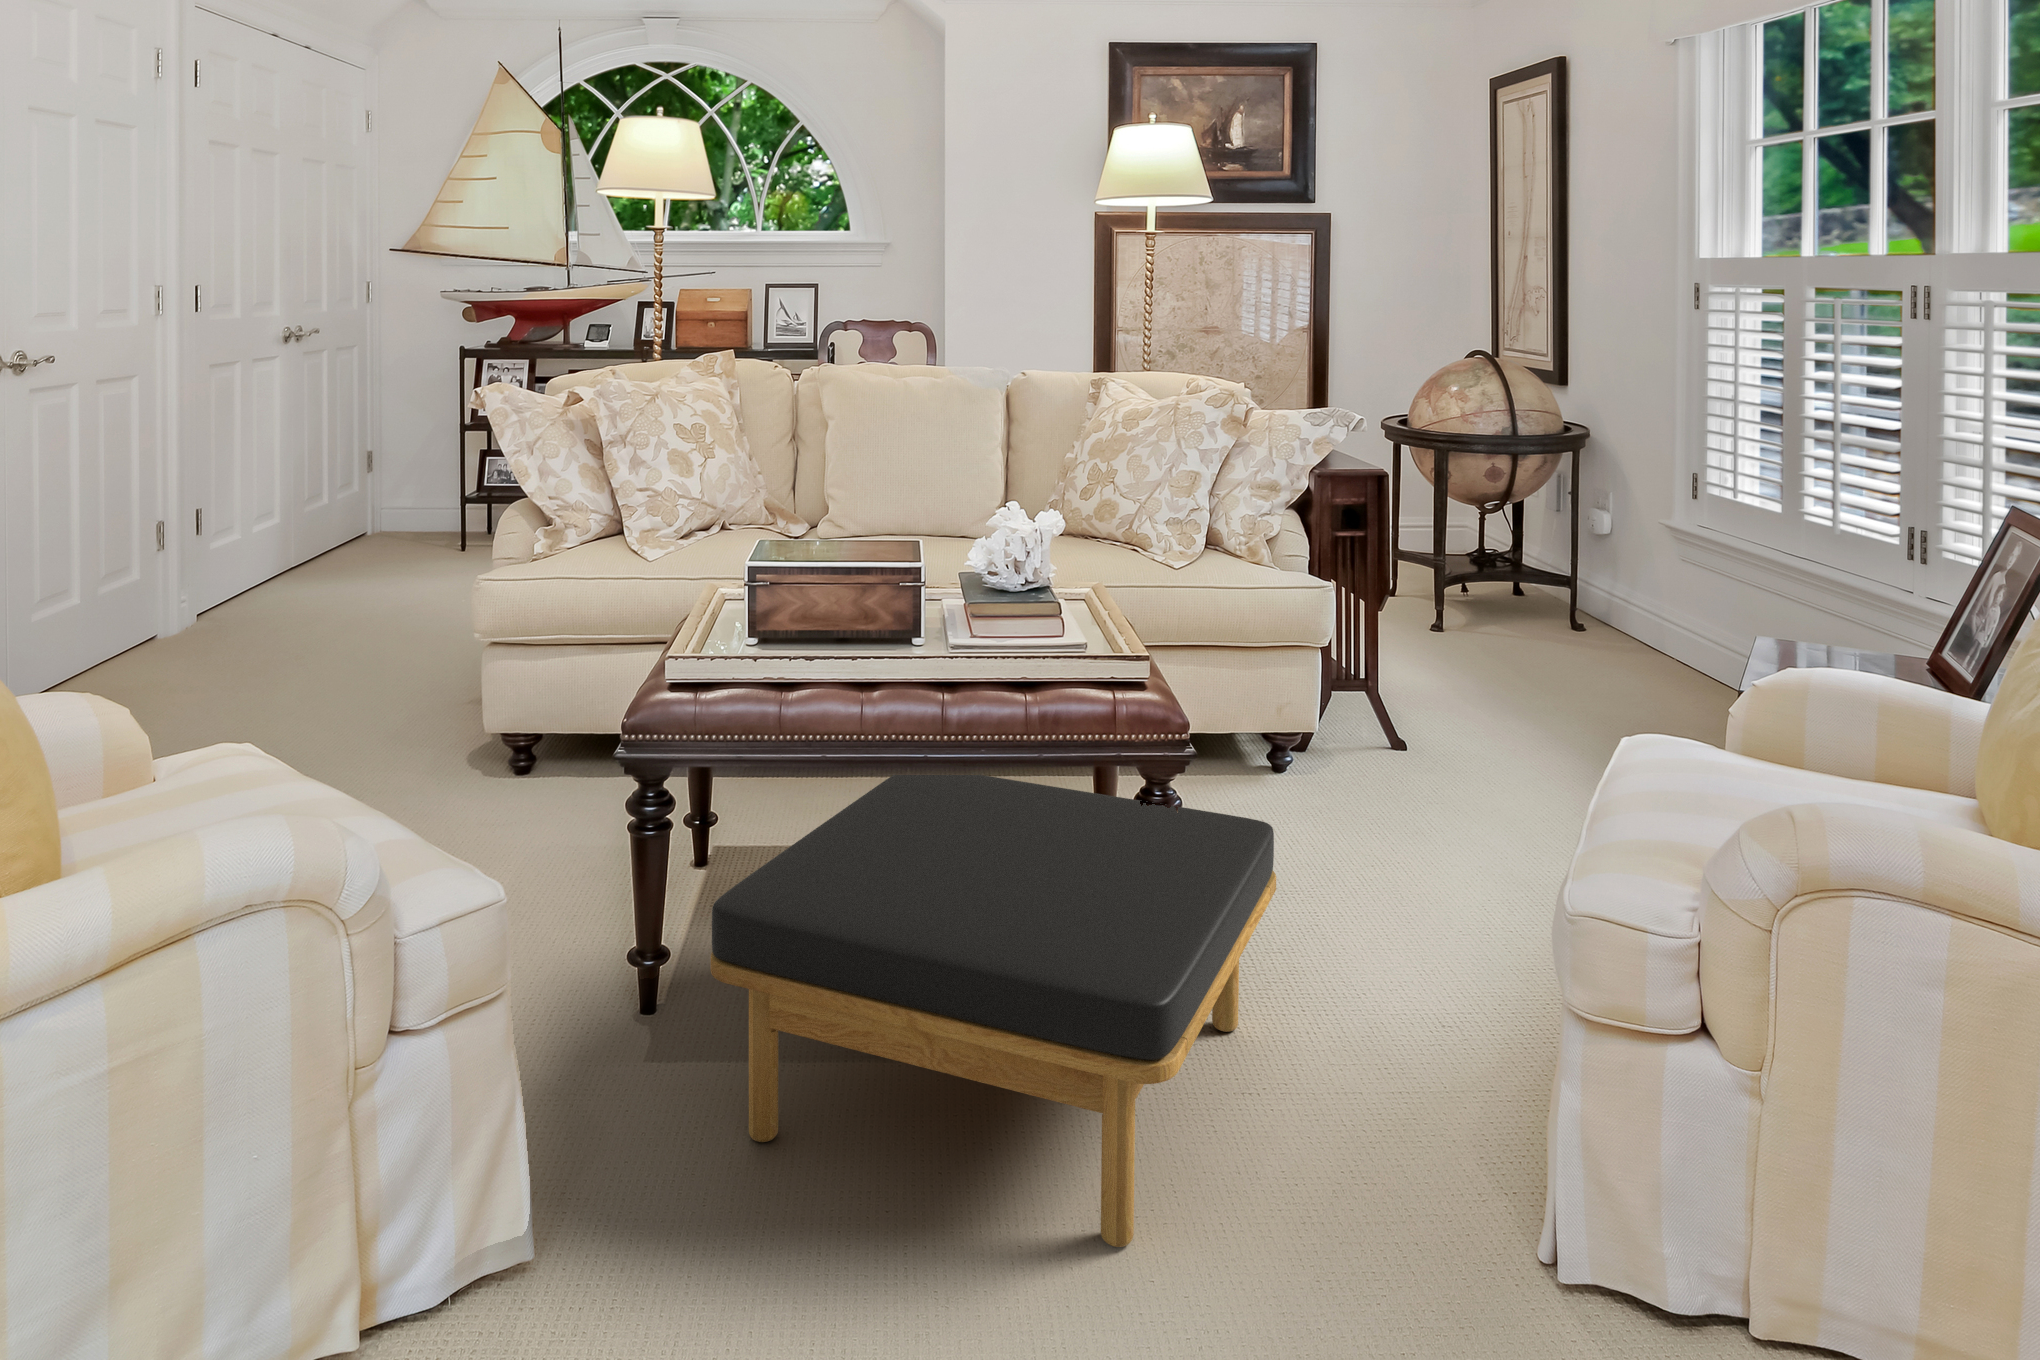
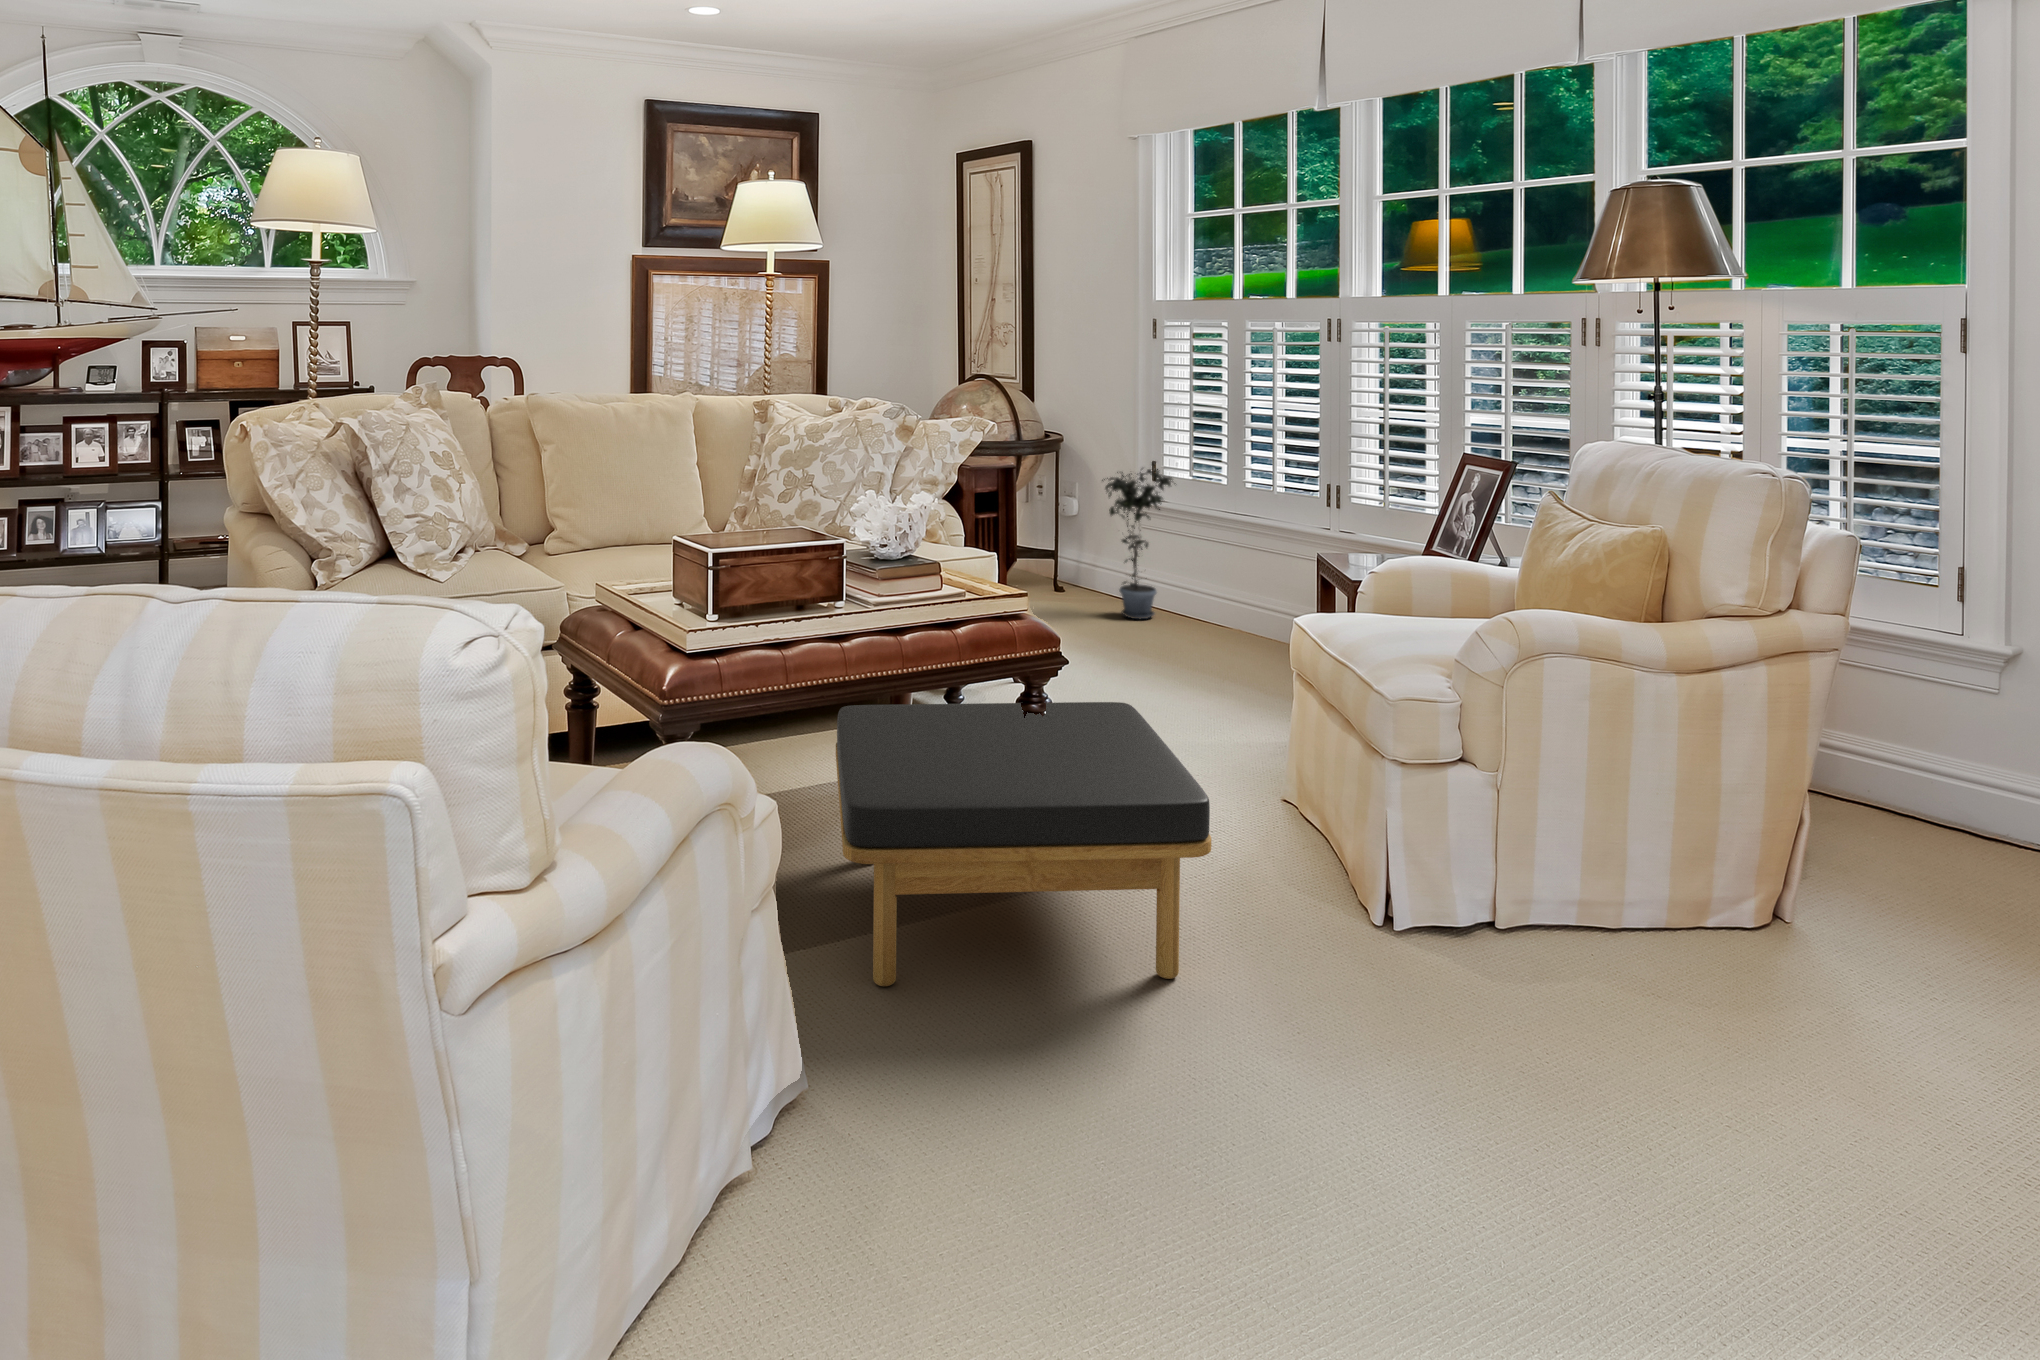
potted plant: none [1588,479,1717,692] -> present [1102,461,1175,619]

